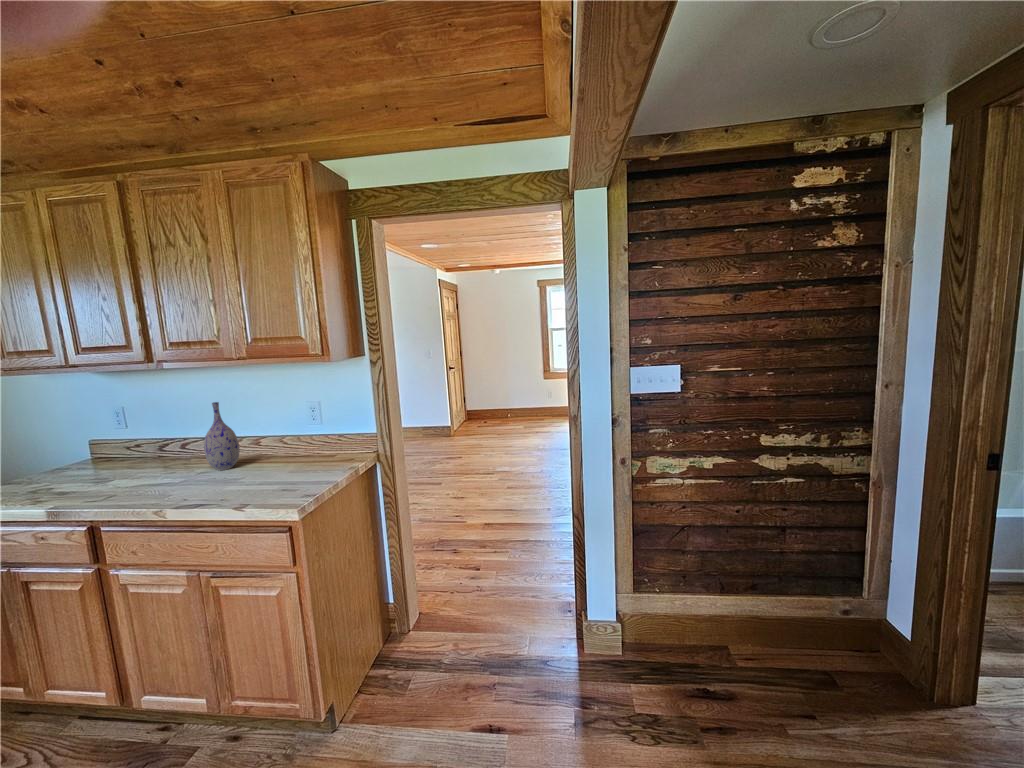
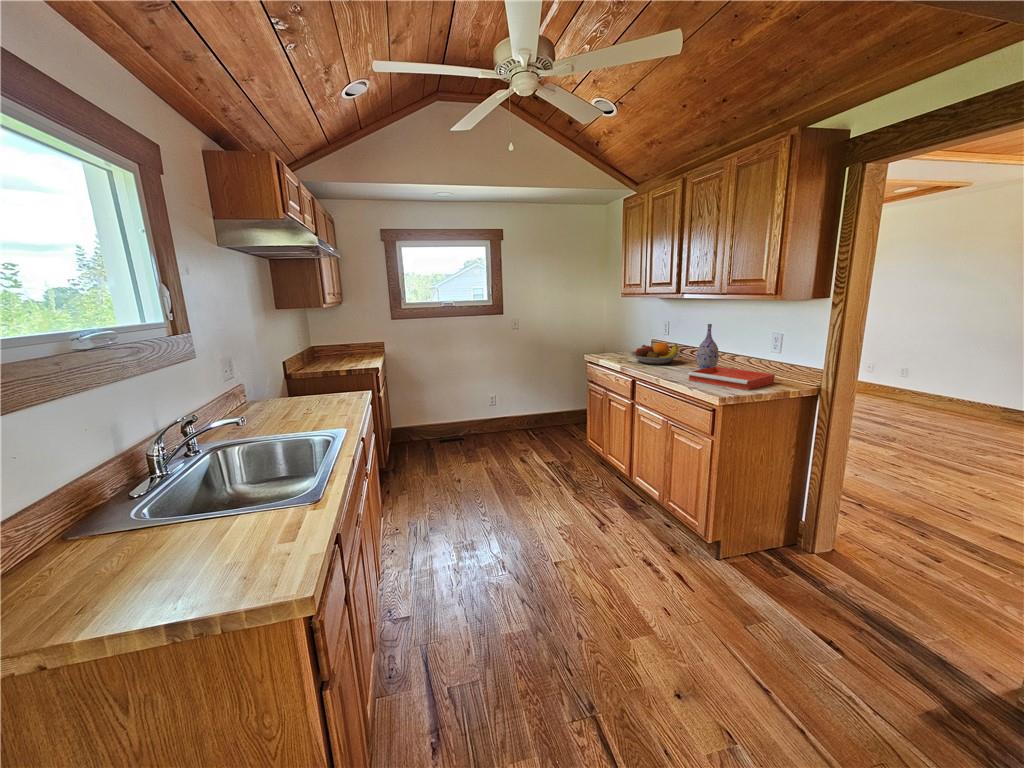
fruit bowl: none [58,439,167,486] -> present [631,342,680,364]
tray: none [216,452,330,495] -> present [688,366,775,390]

